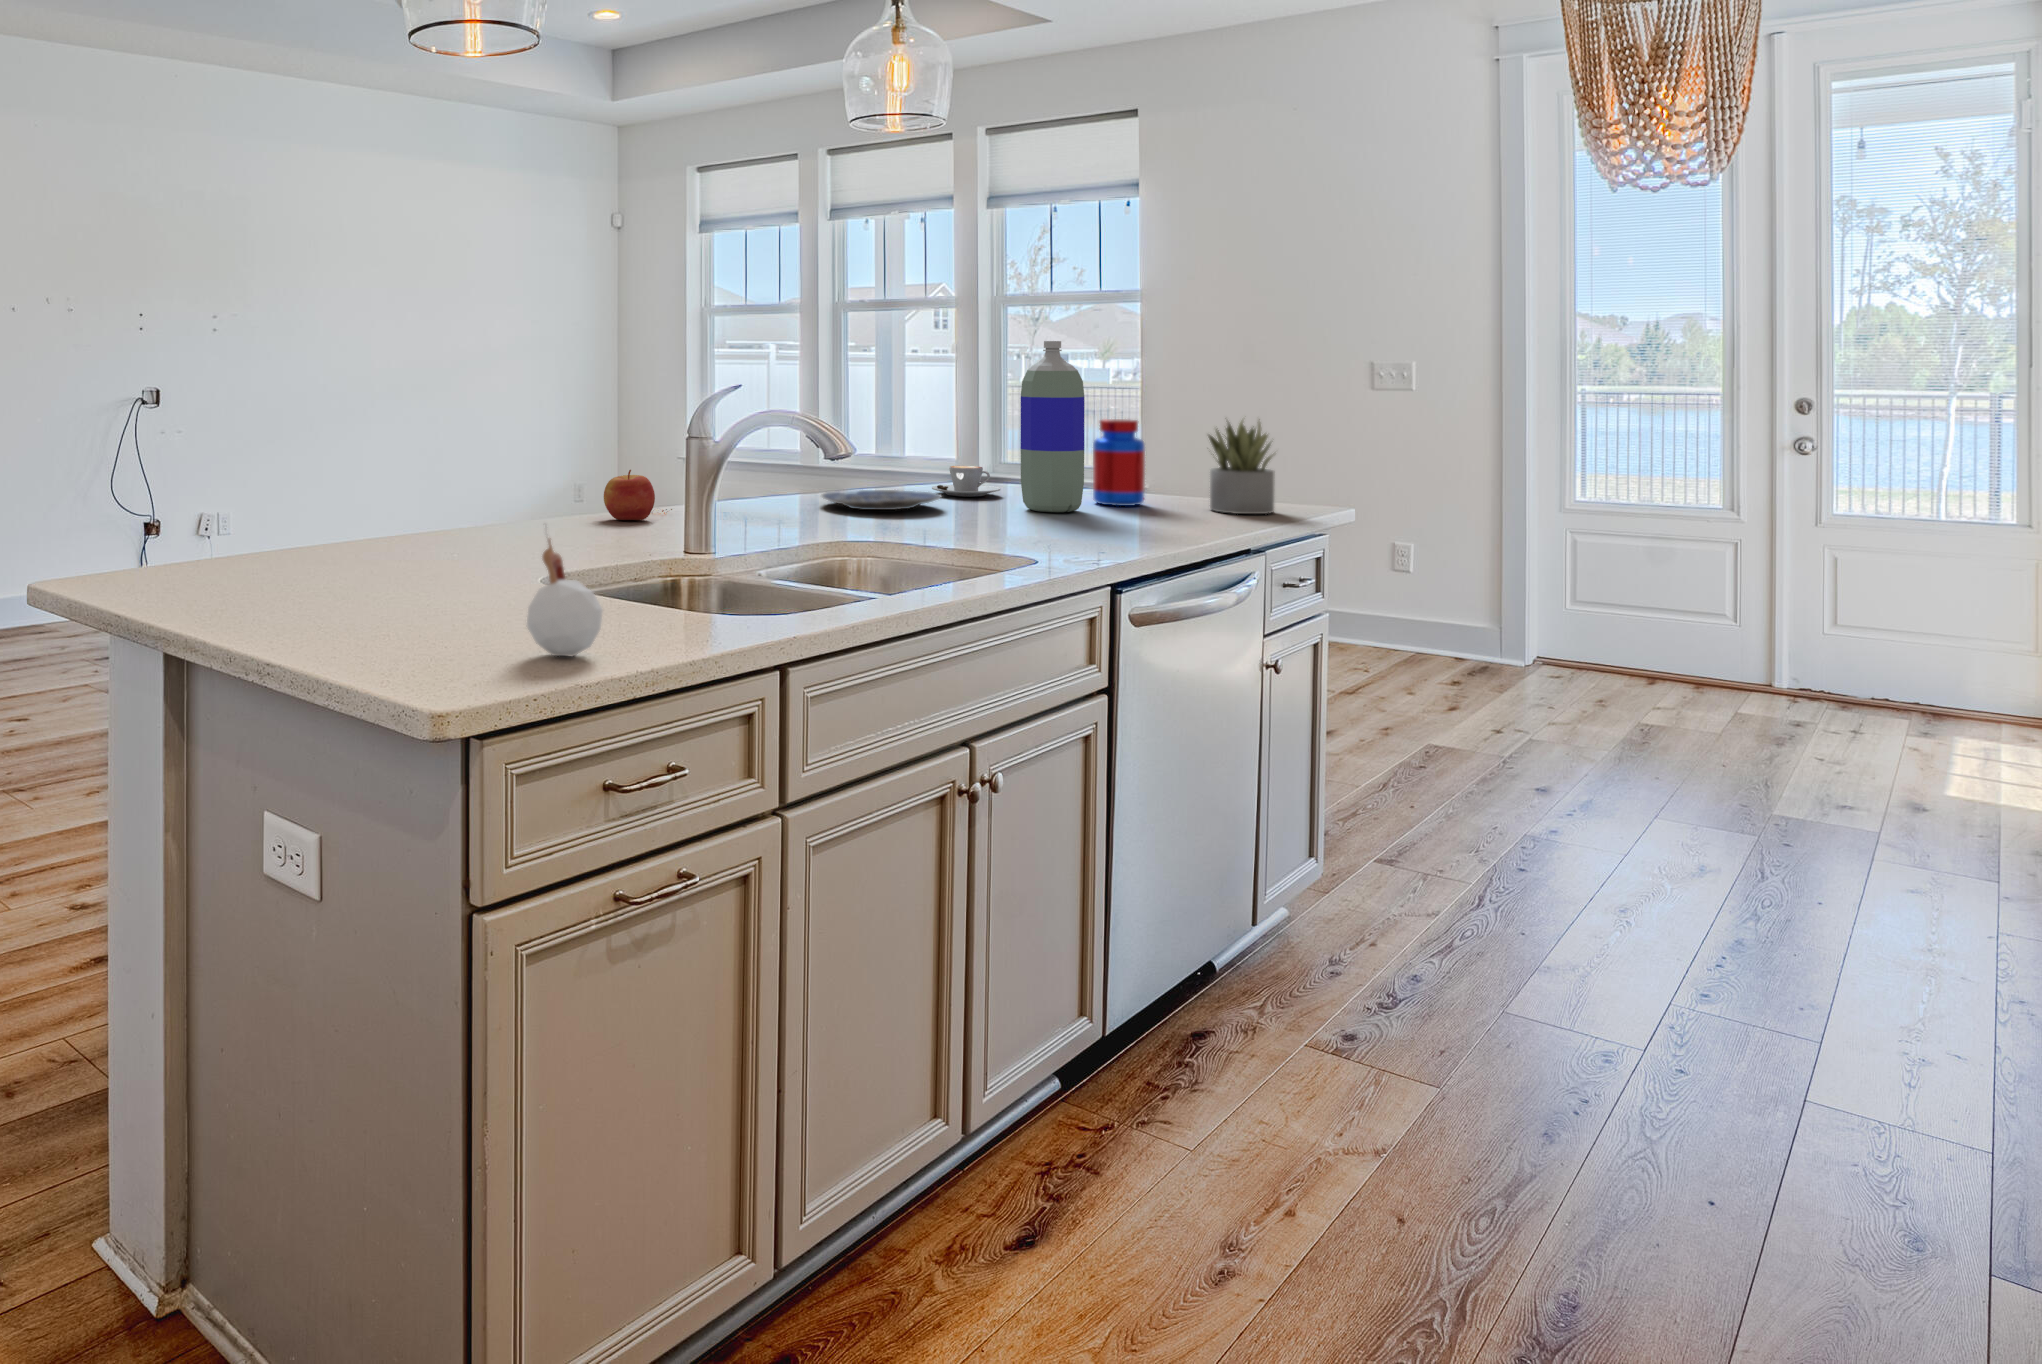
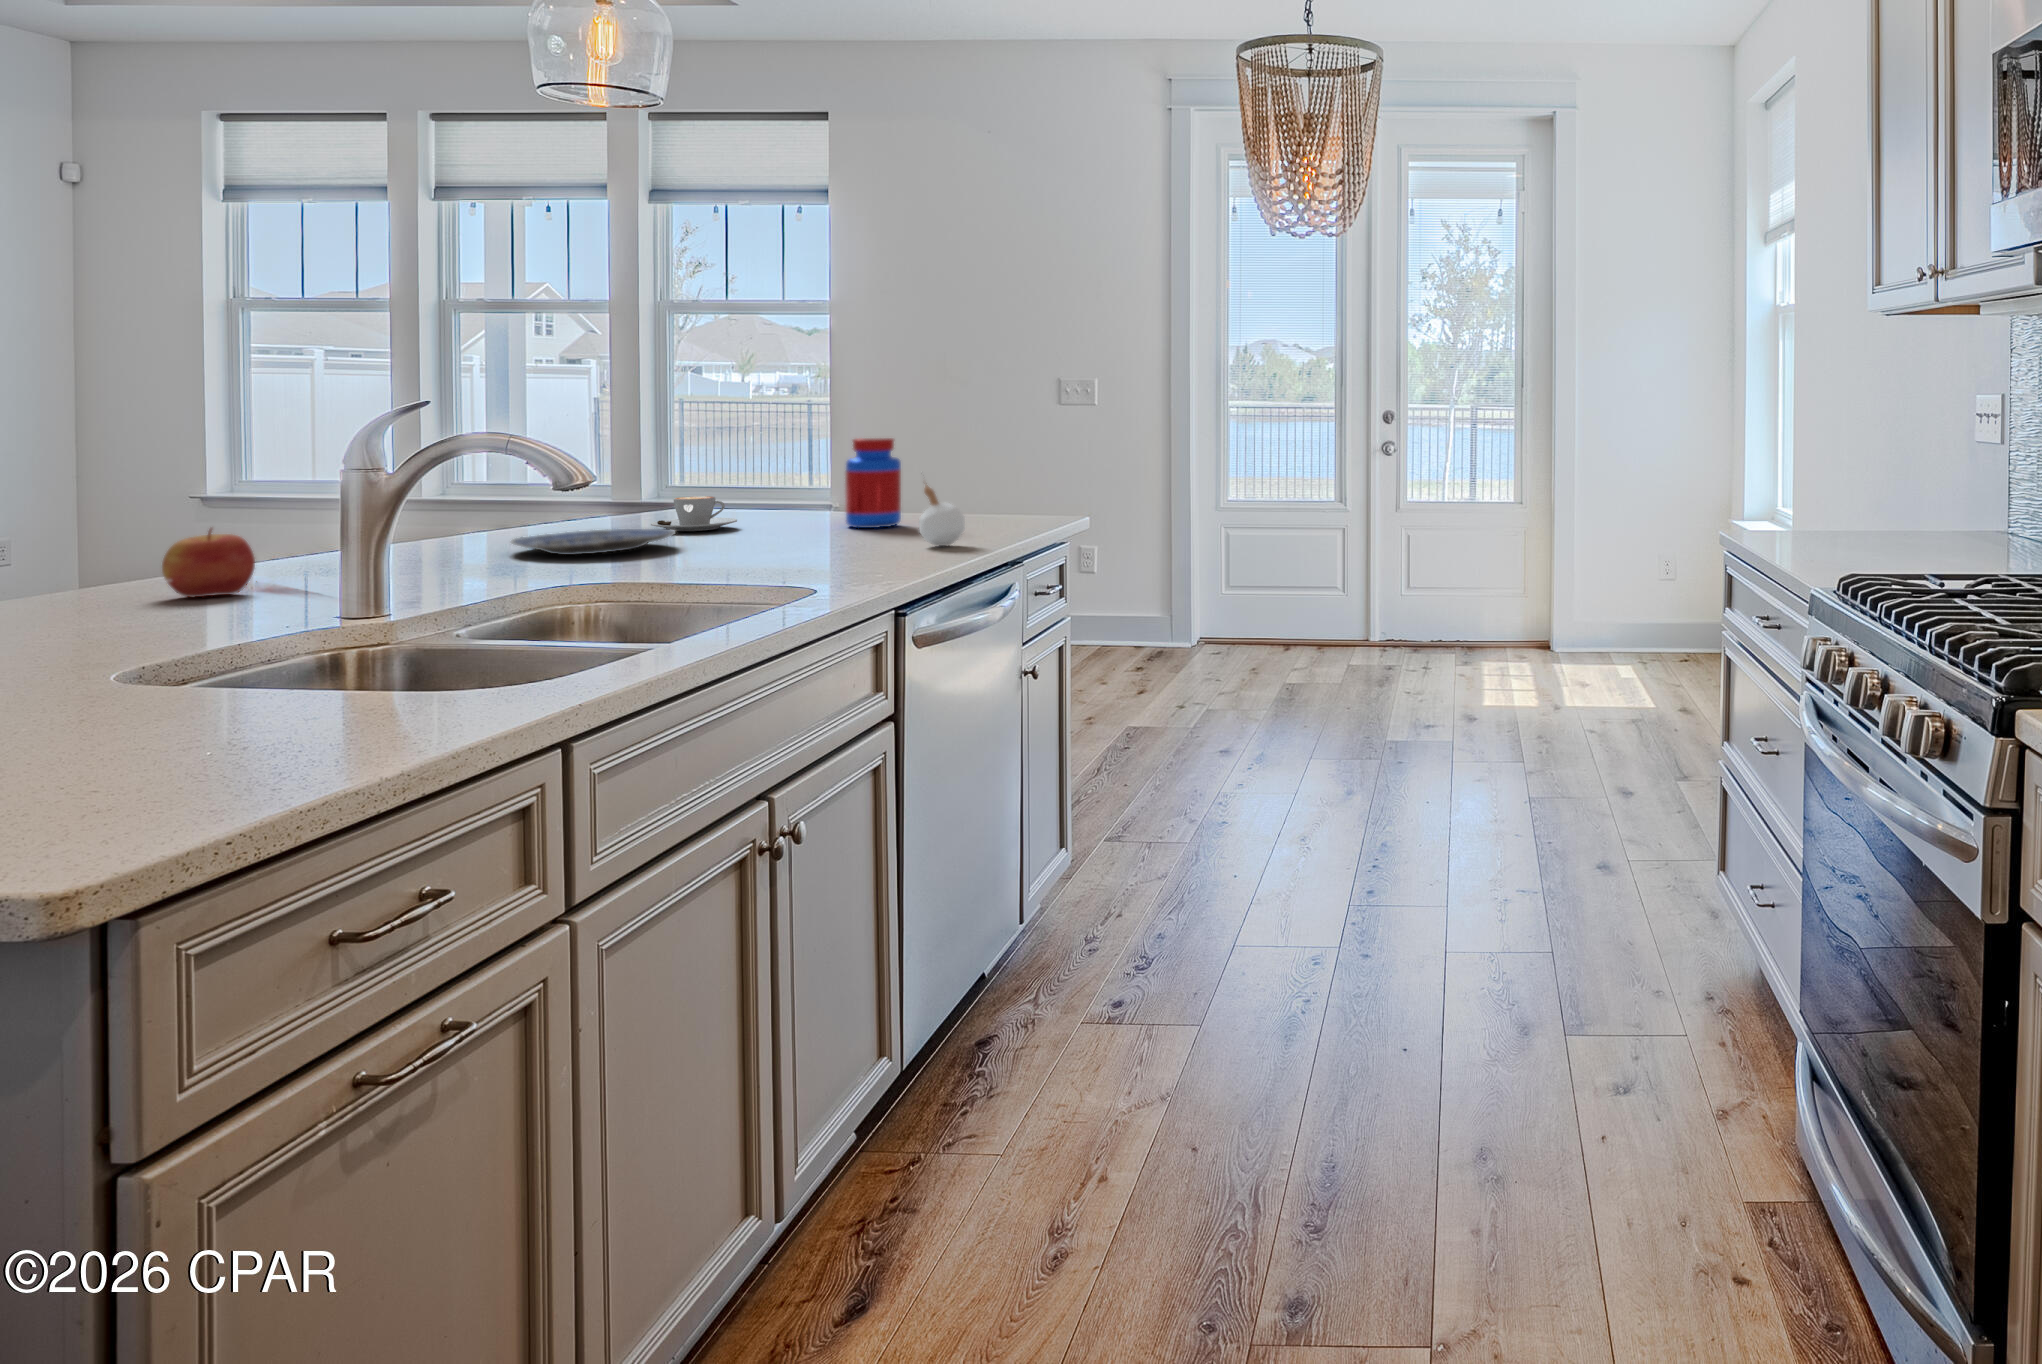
bottle: present [1020,341,1085,512] -> none [769,356,842,540]
succulent plant: present [1209,419,1274,514] -> none [963,429,1033,526]
candle: present [527,538,603,657] -> present [919,473,965,546]

